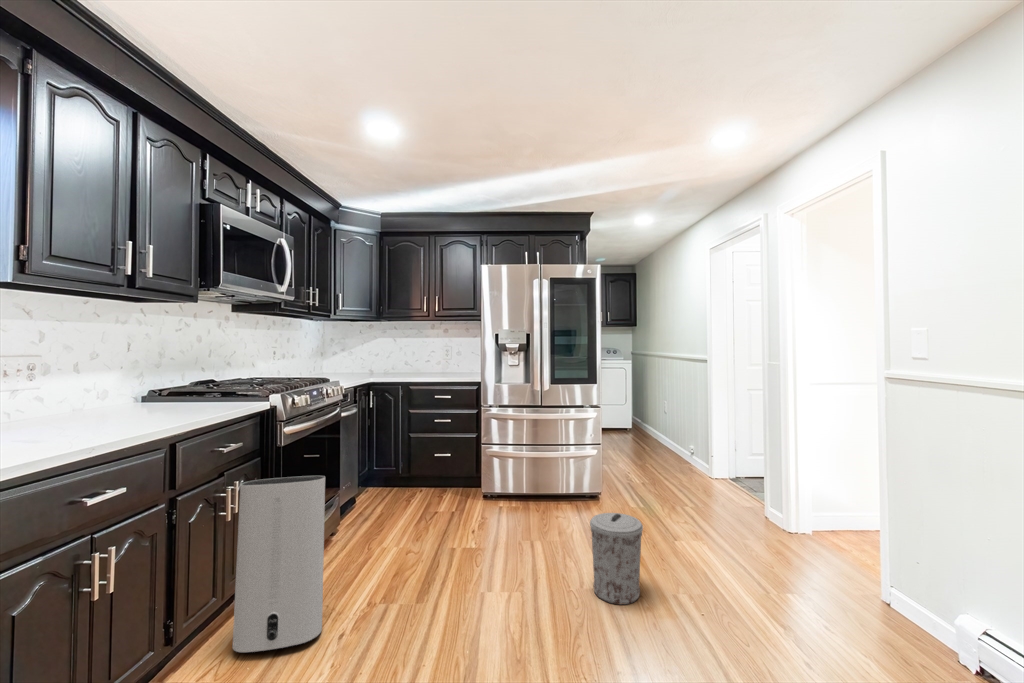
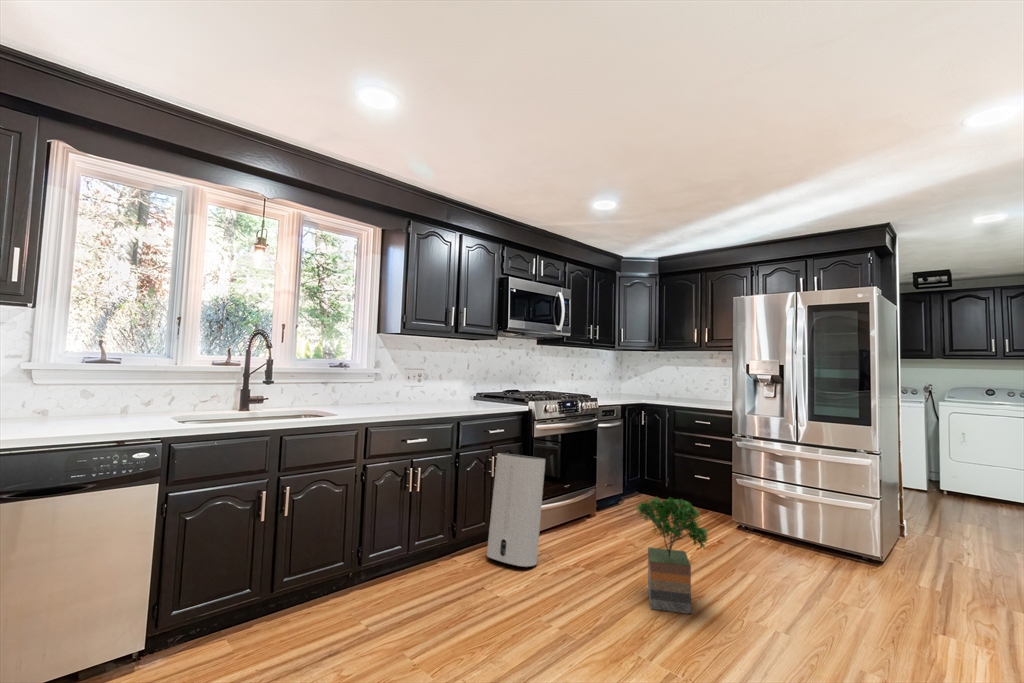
potted tree: none [462,485,547,619] -> present [636,498,708,614]
trash can: present [590,513,643,604] -> none [764,554,831,660]

